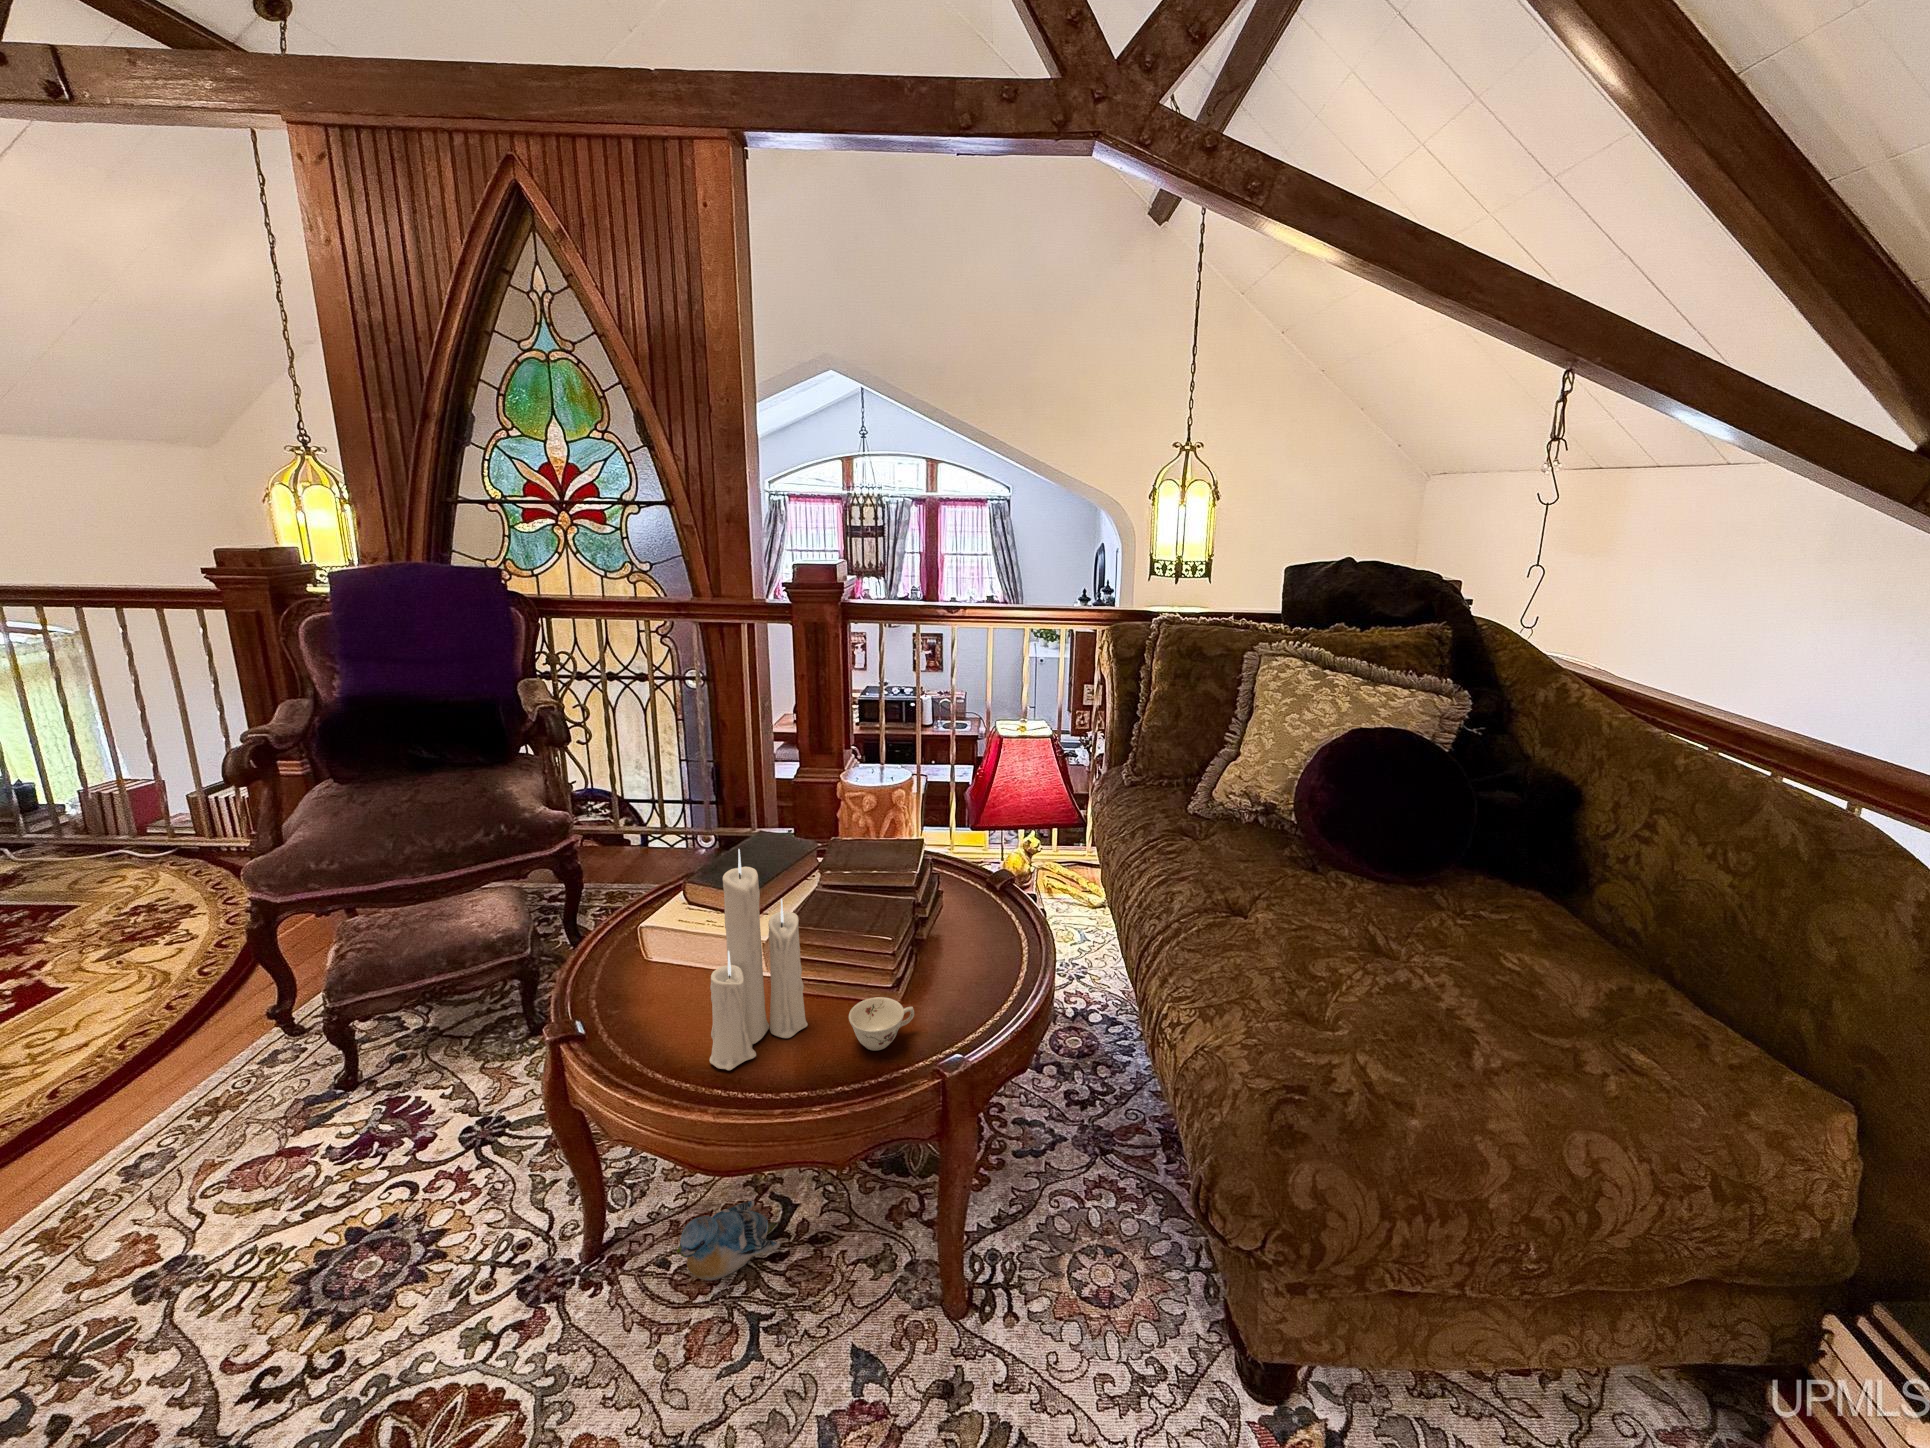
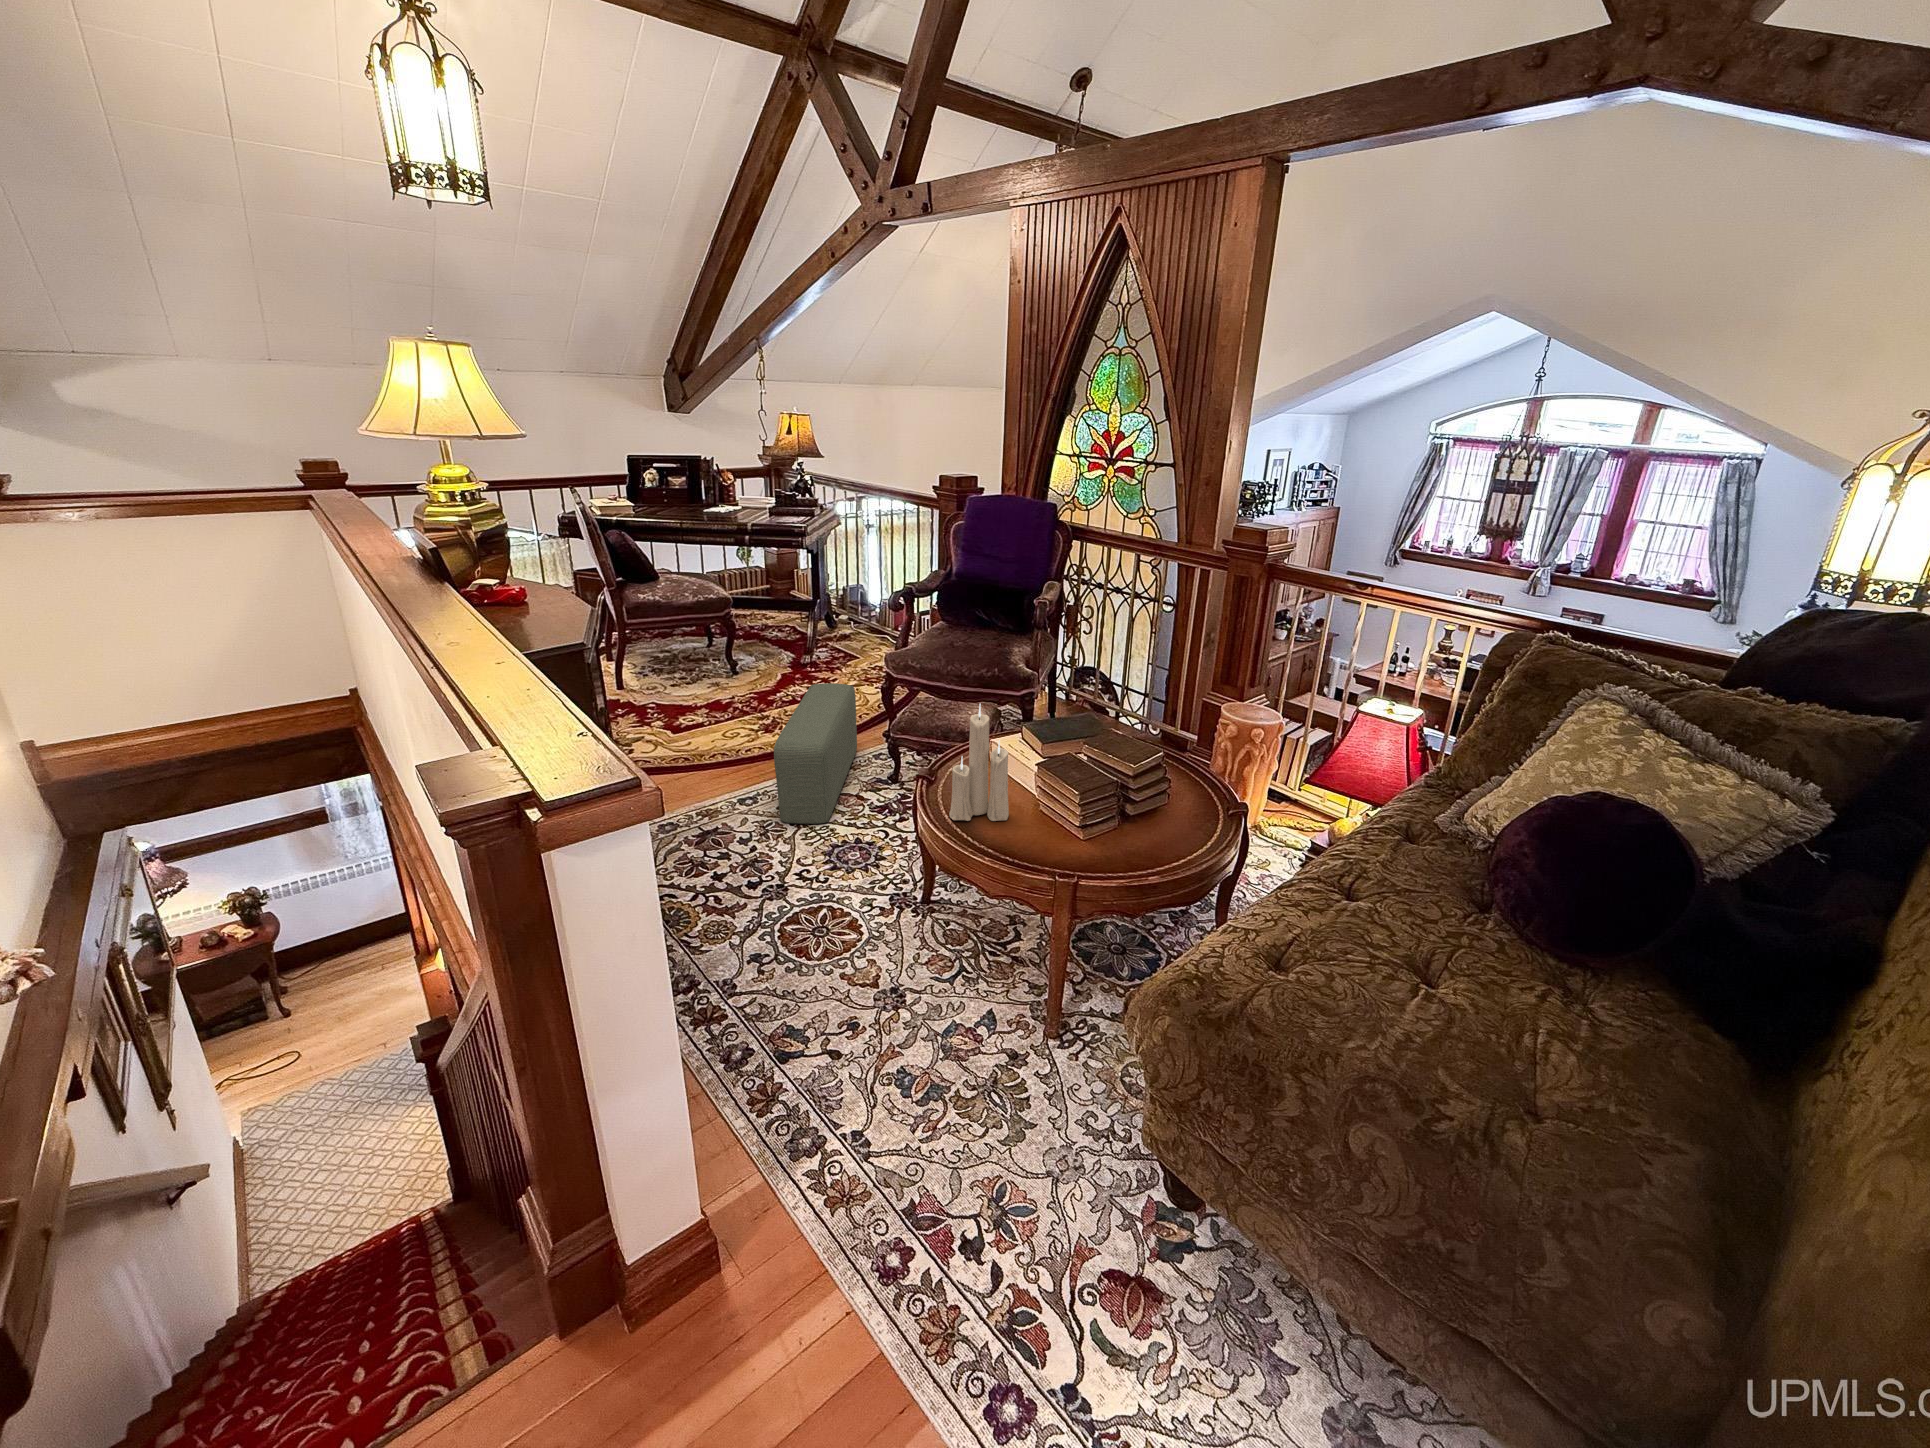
pouf: none [43,947,245,1310] -> present [774,683,857,824]
teacup: present [849,997,914,1050] -> none [1011,818,1052,848]
plush toy: present [676,1200,780,1281] -> none [944,904,1003,946]

